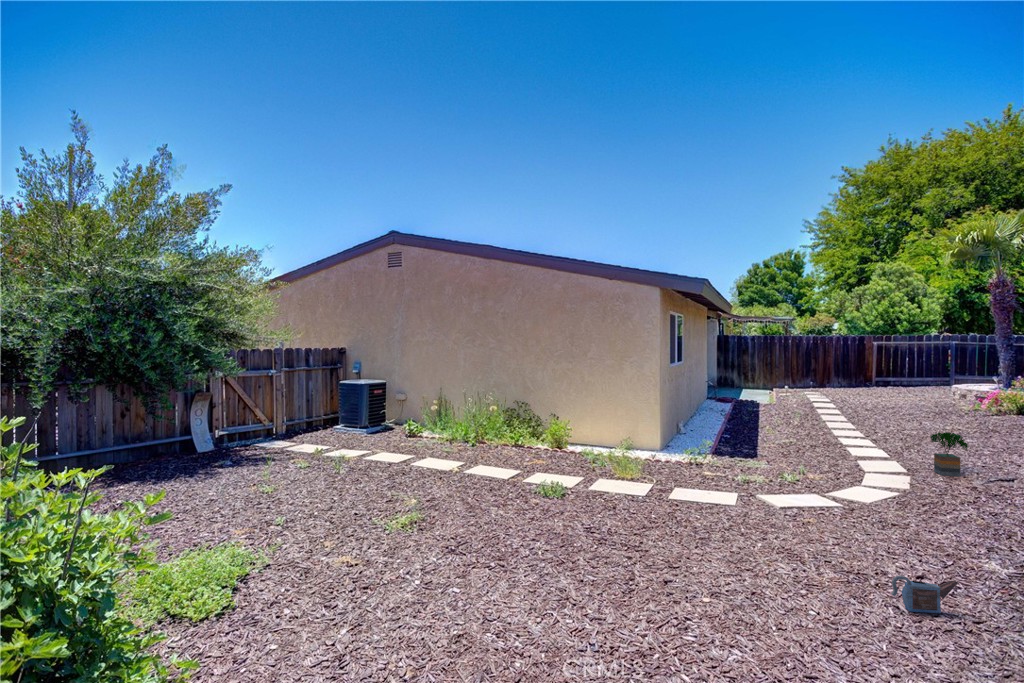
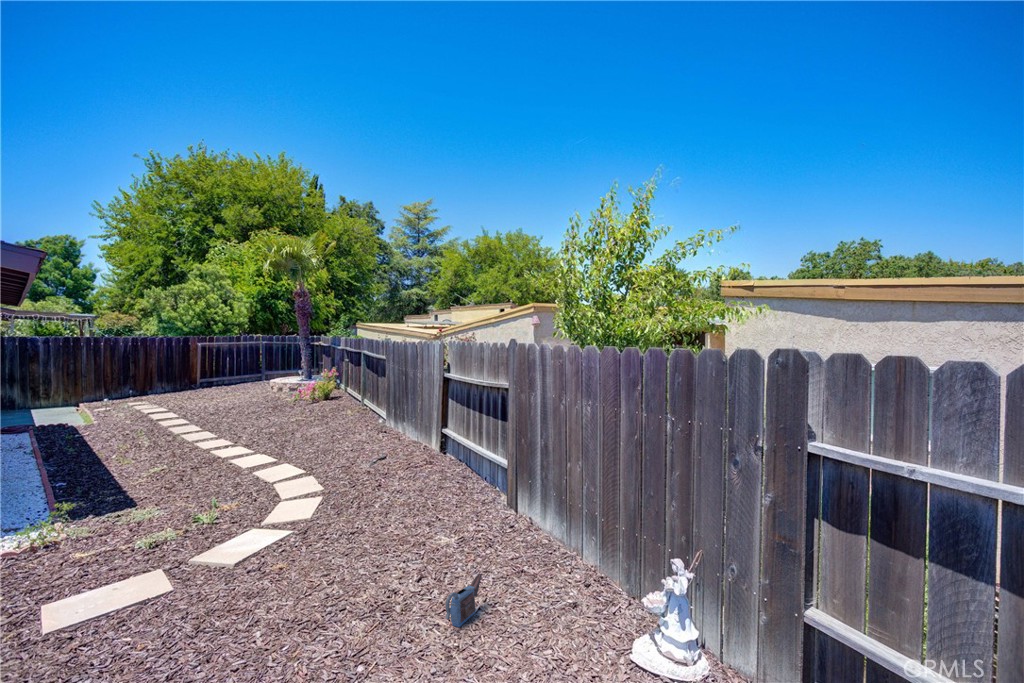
potted tree: present [930,432,968,477] -> none [322,424,354,467]

